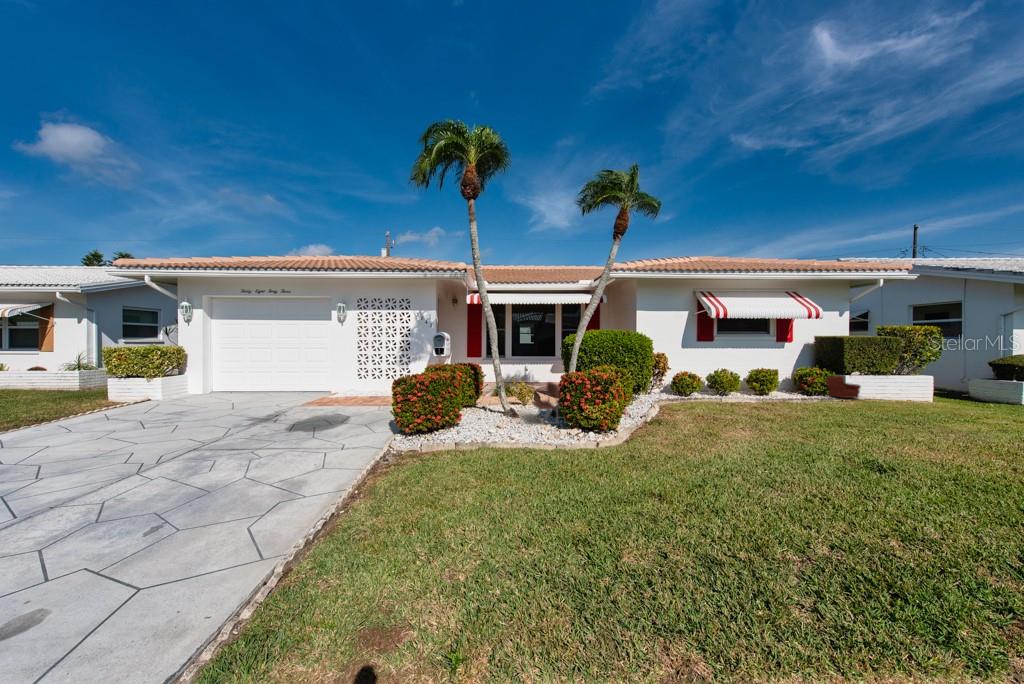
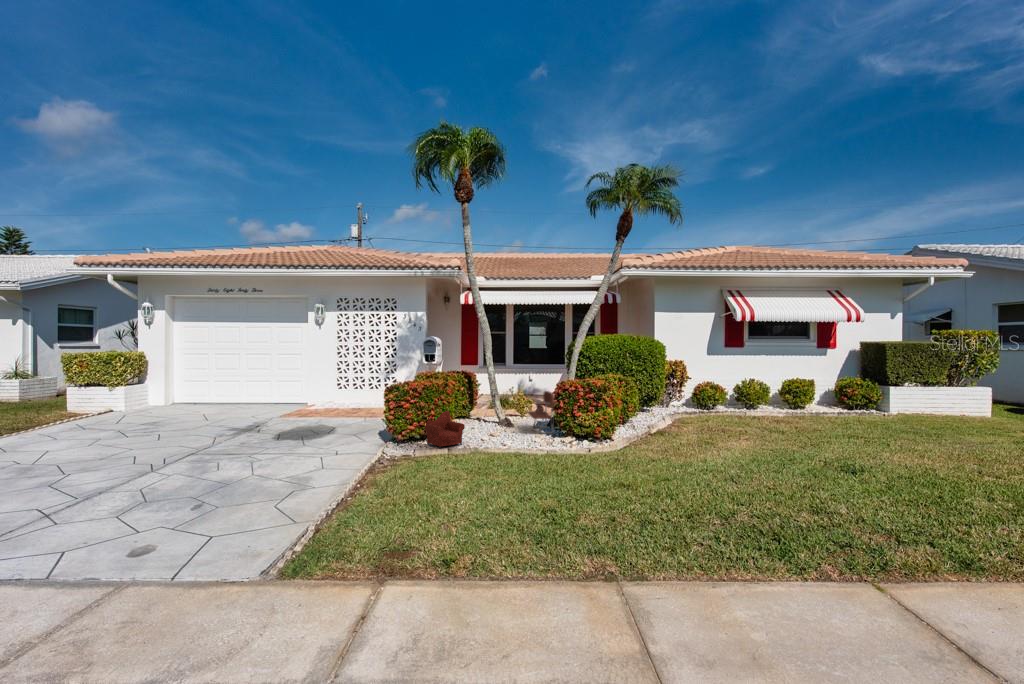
armchair: present [826,376,861,399] -> present [425,411,465,449]

